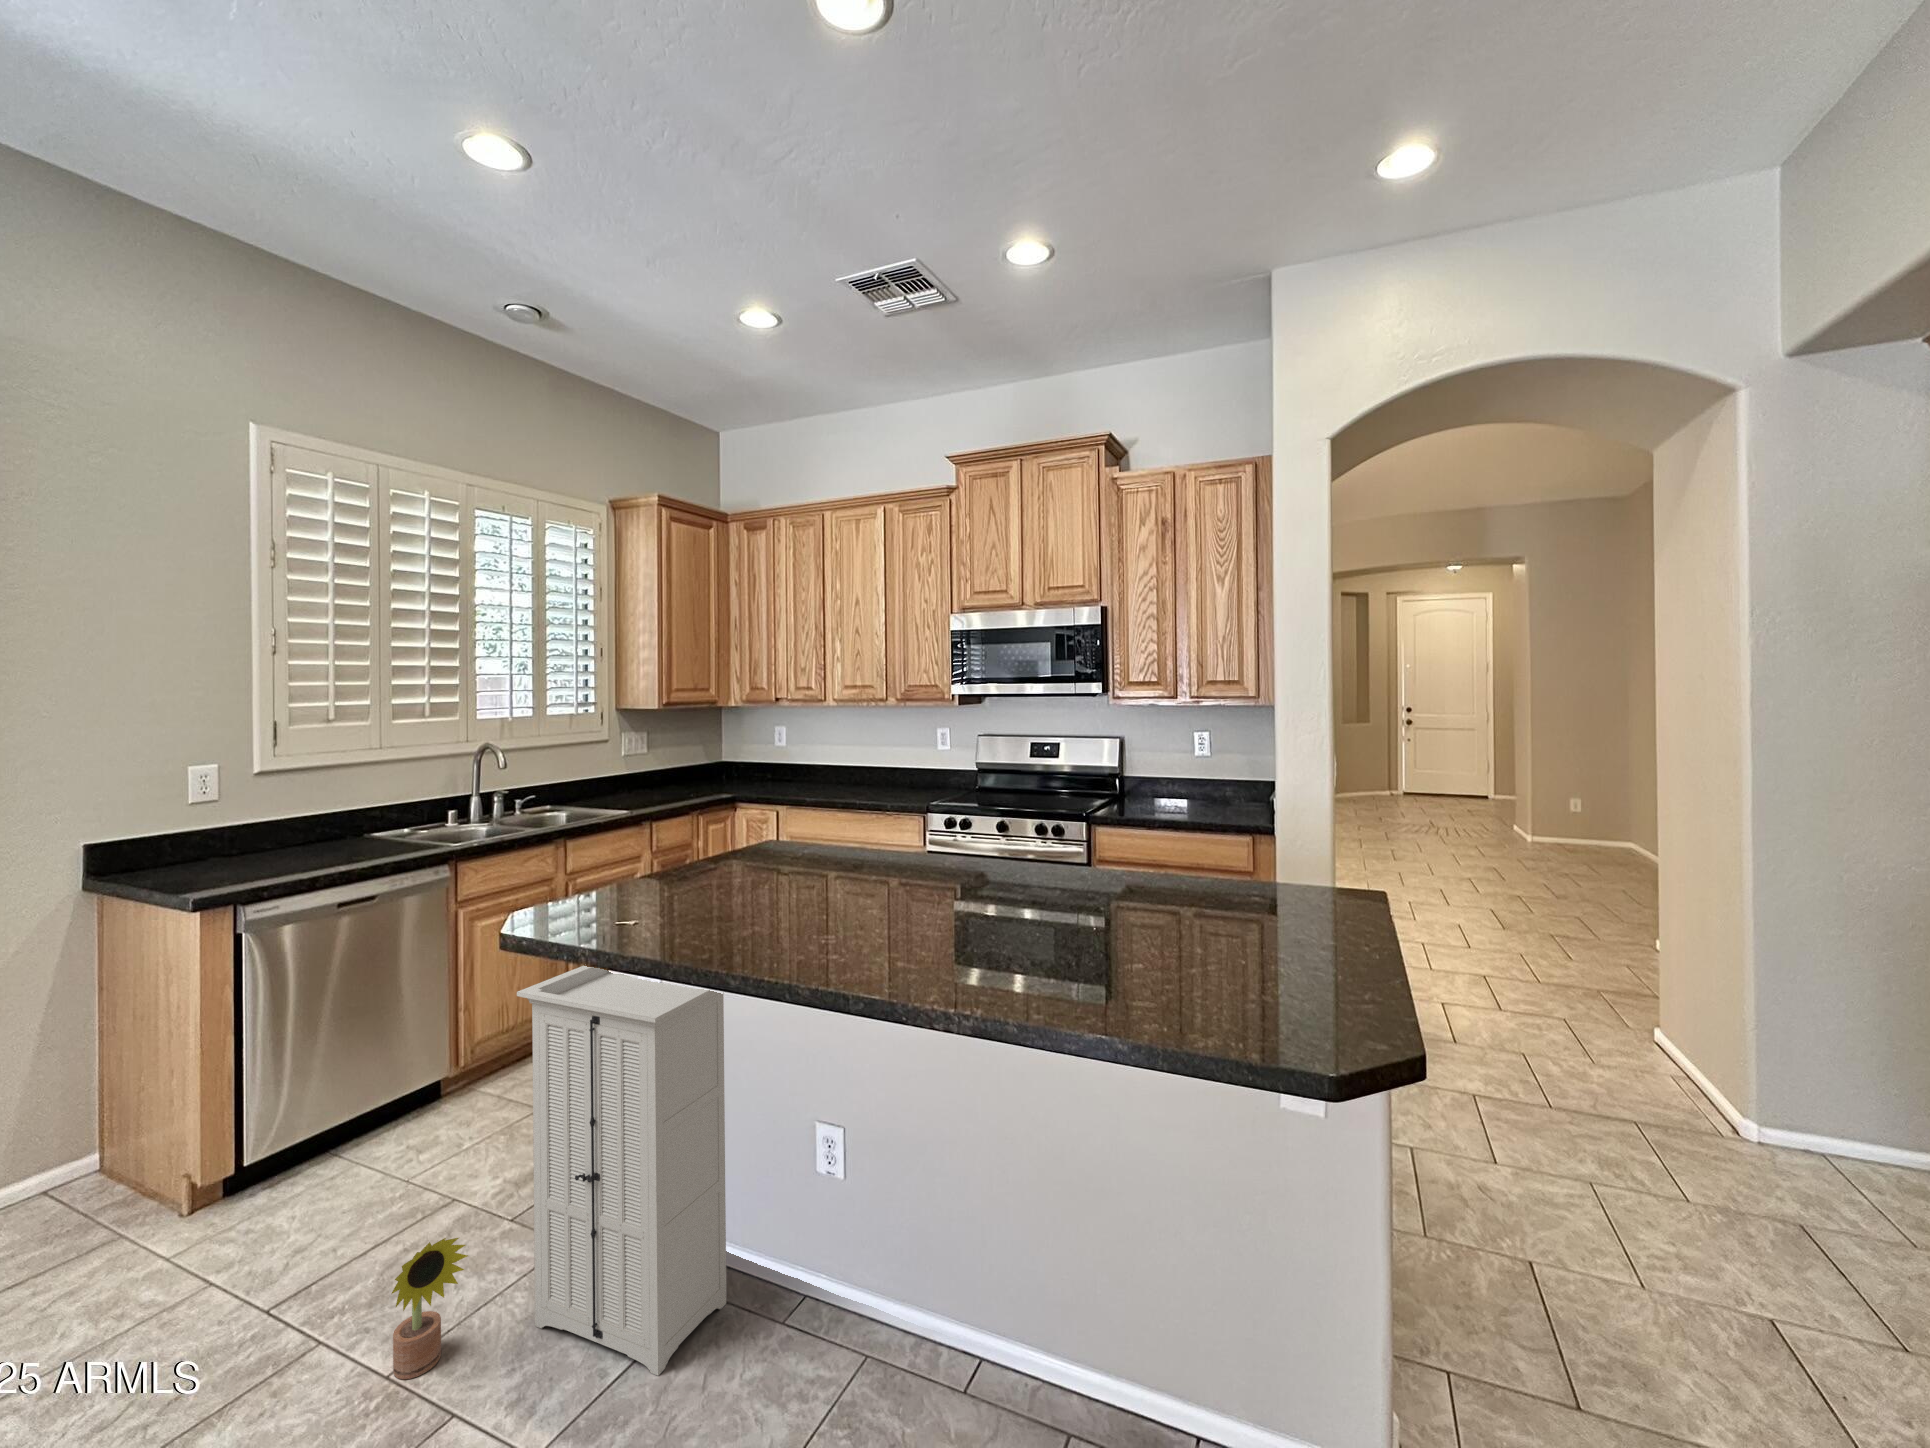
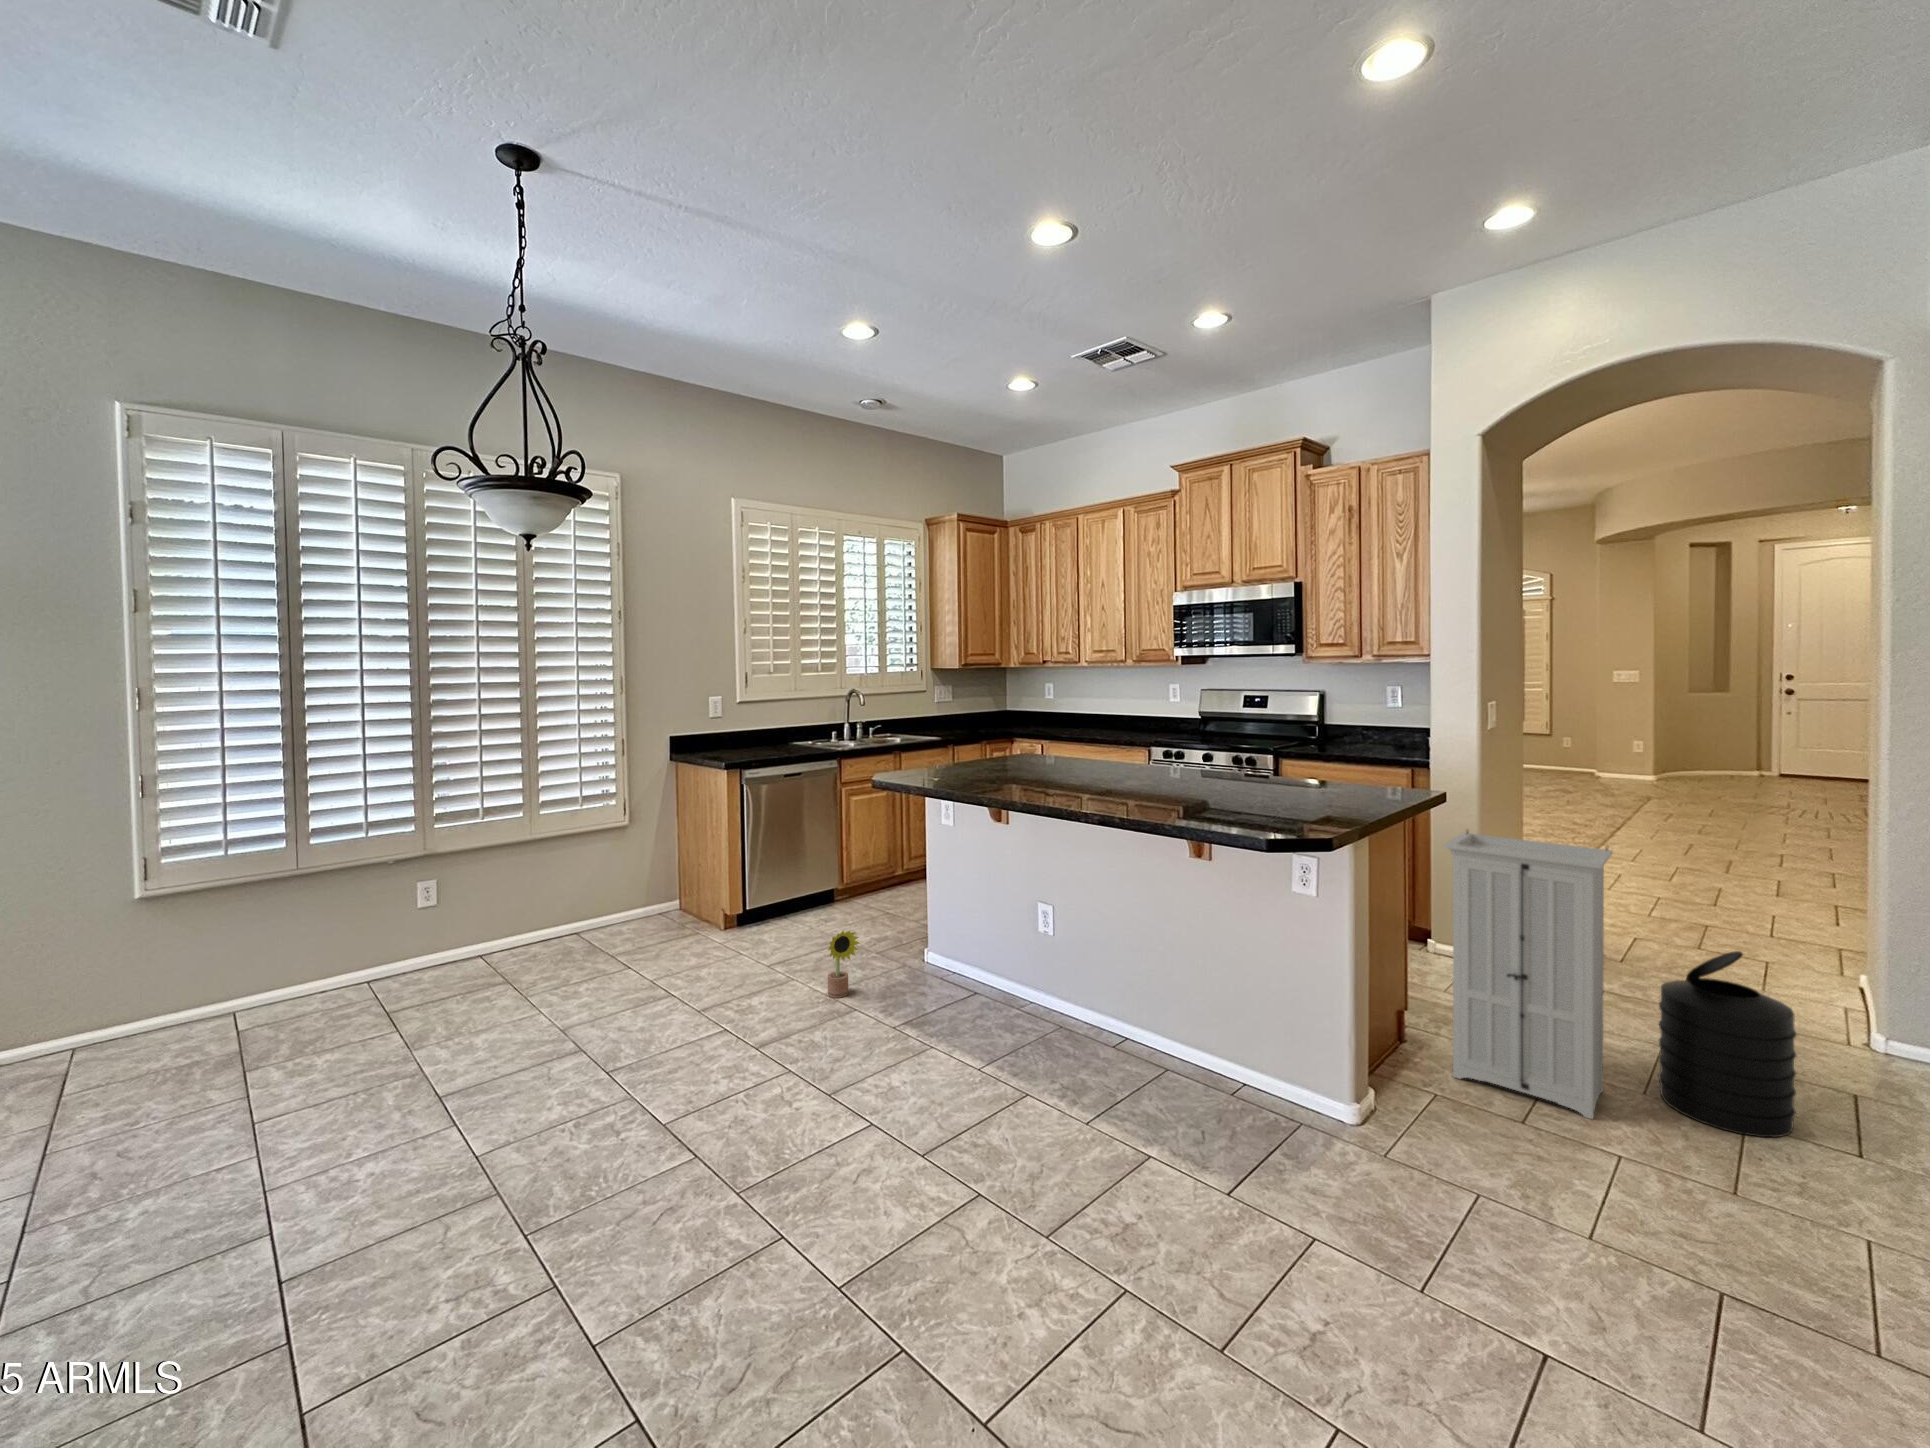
storage cabinet: present [517,966,726,1376] -> present [1444,831,1613,1119]
trash can: none [1652,1090,1830,1351] -> present [1658,951,1797,1137]

